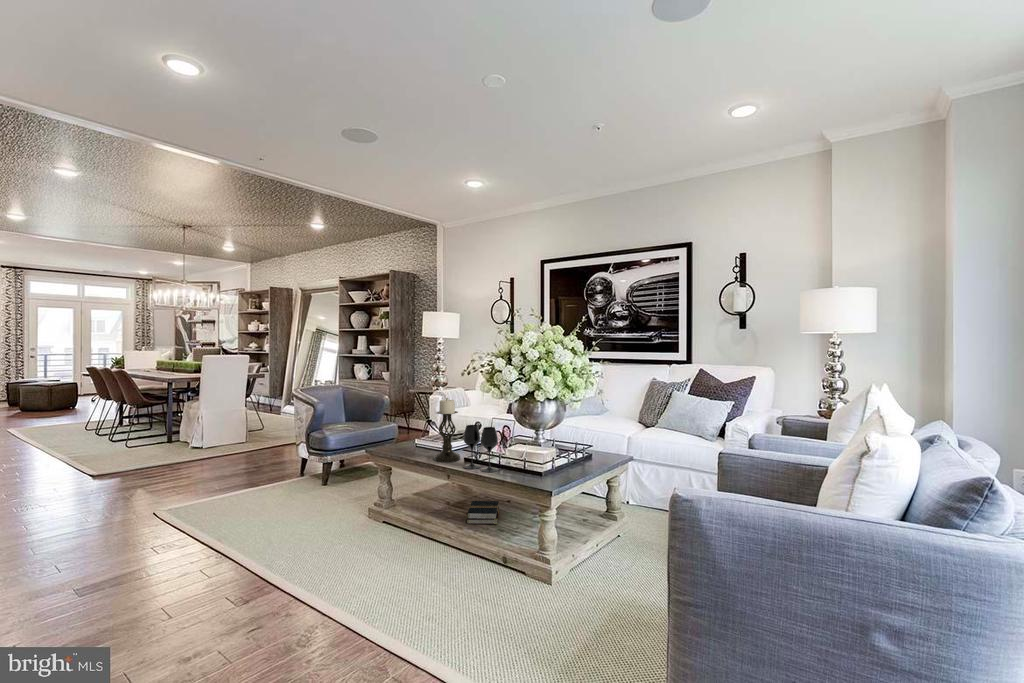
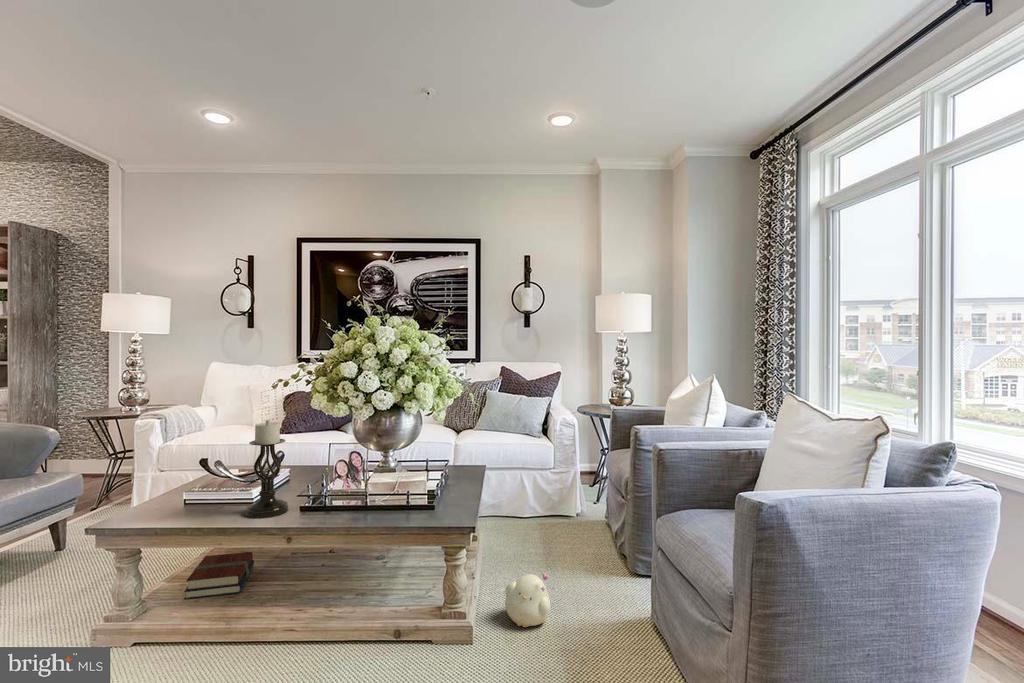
wine glass: present [463,425,498,472] -> none [311,455,370,520]
books: none [410,485,458,511] -> present [184,552,254,599]
hardback book: present [466,501,499,524] -> none [290,555,348,600]
plush toy: none [591,544,627,586] -> present [505,573,555,627]

